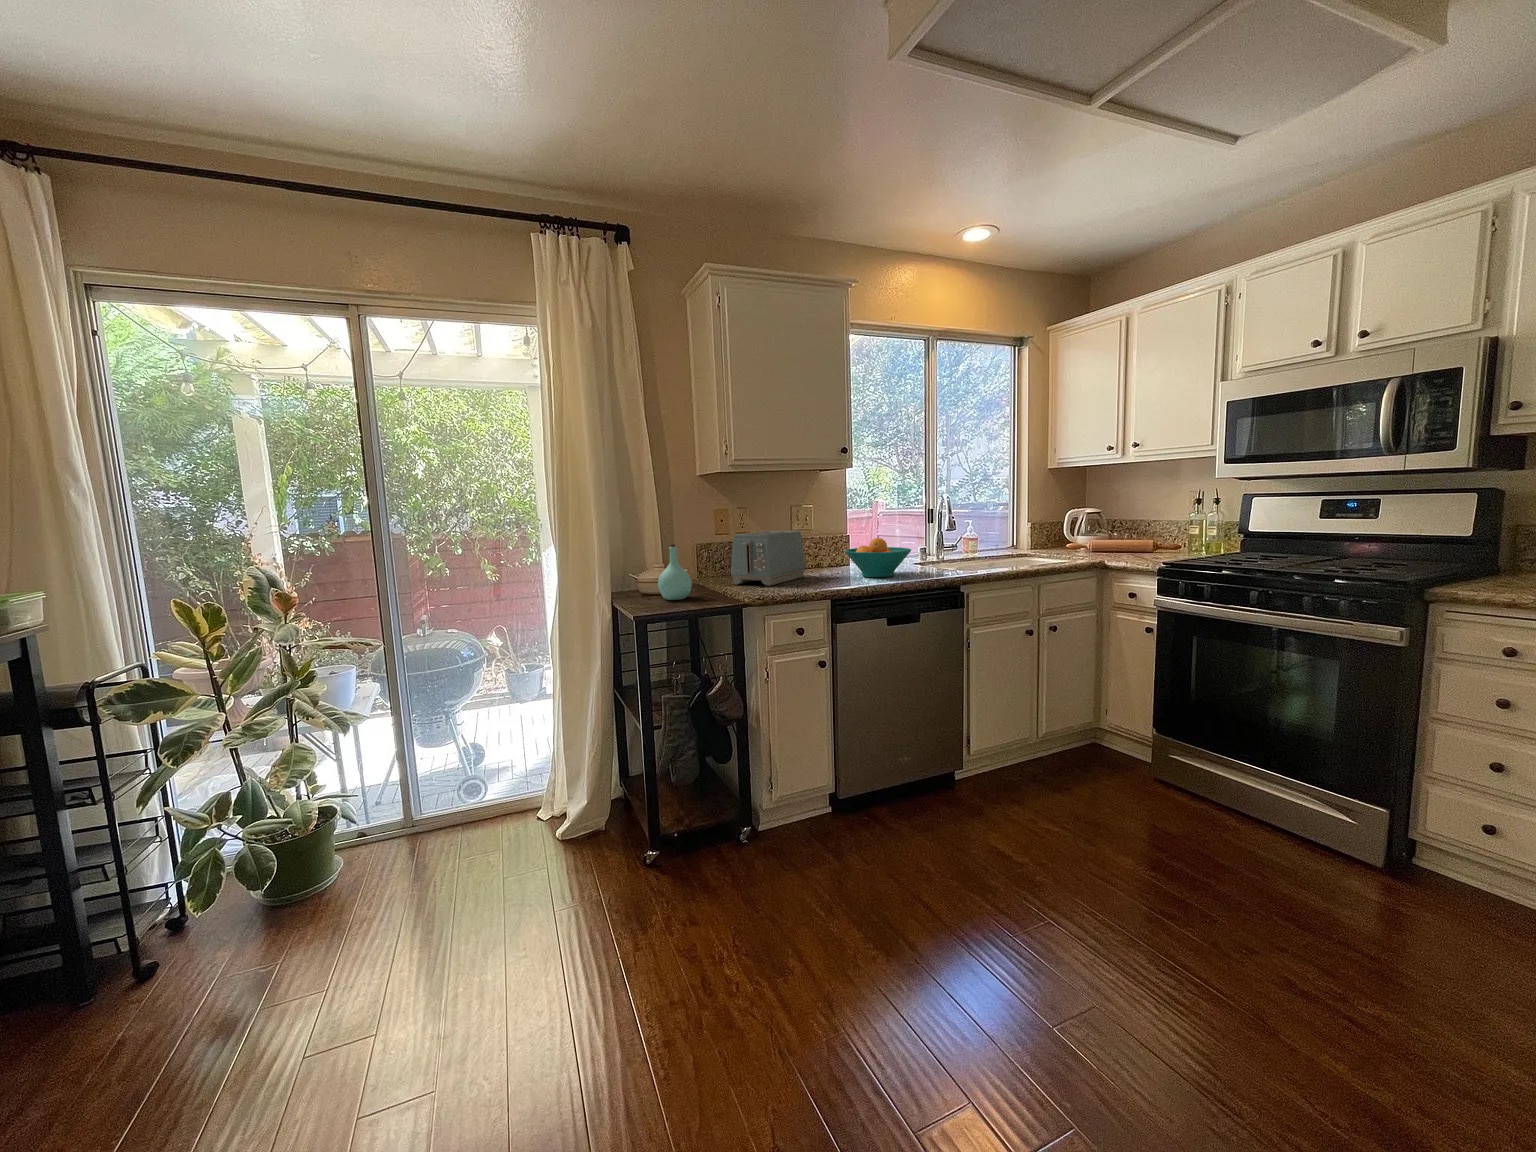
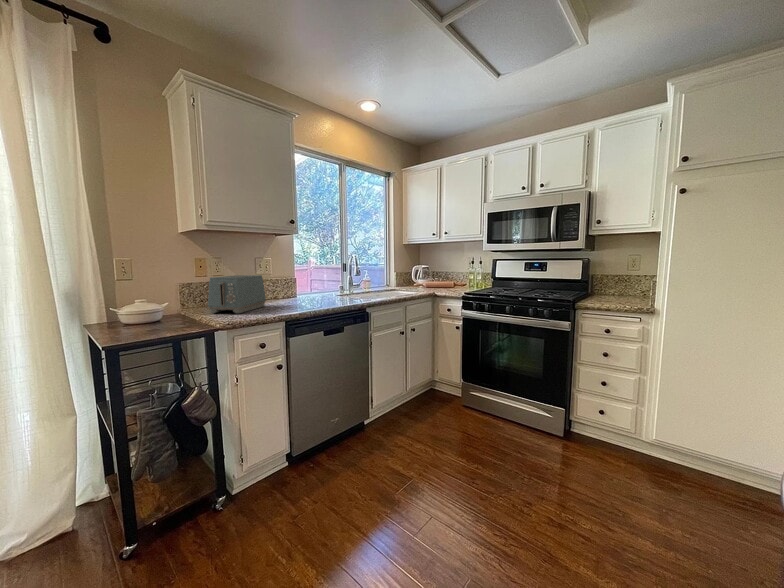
fruit bowl: present [845,538,911,577] -> none [293,280,336,305]
bottle: present [658,544,692,600] -> none [139,284,171,329]

